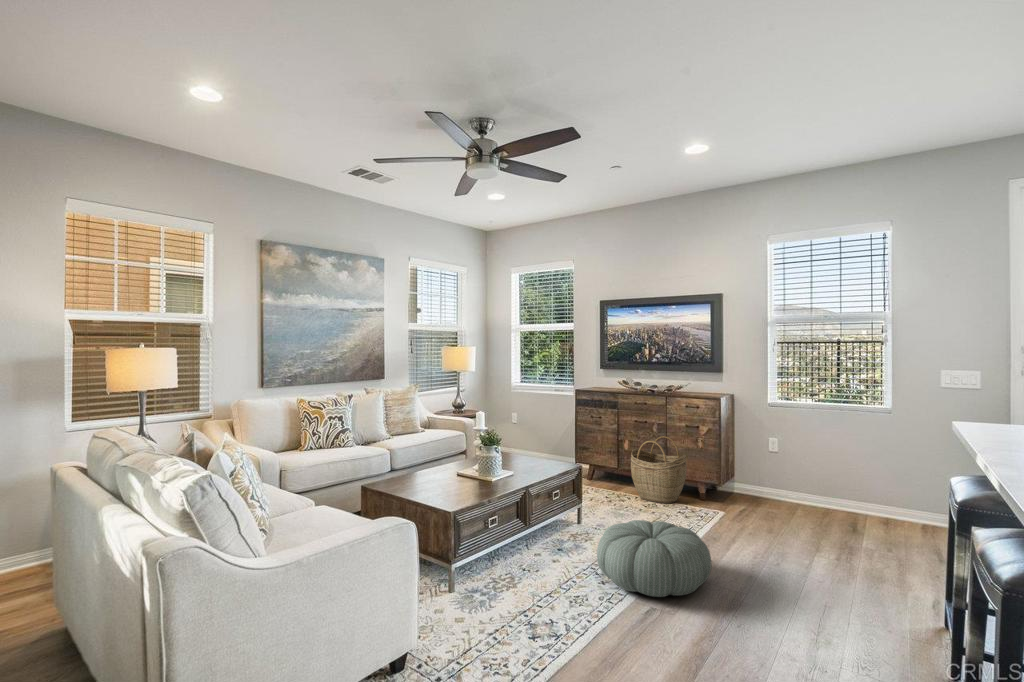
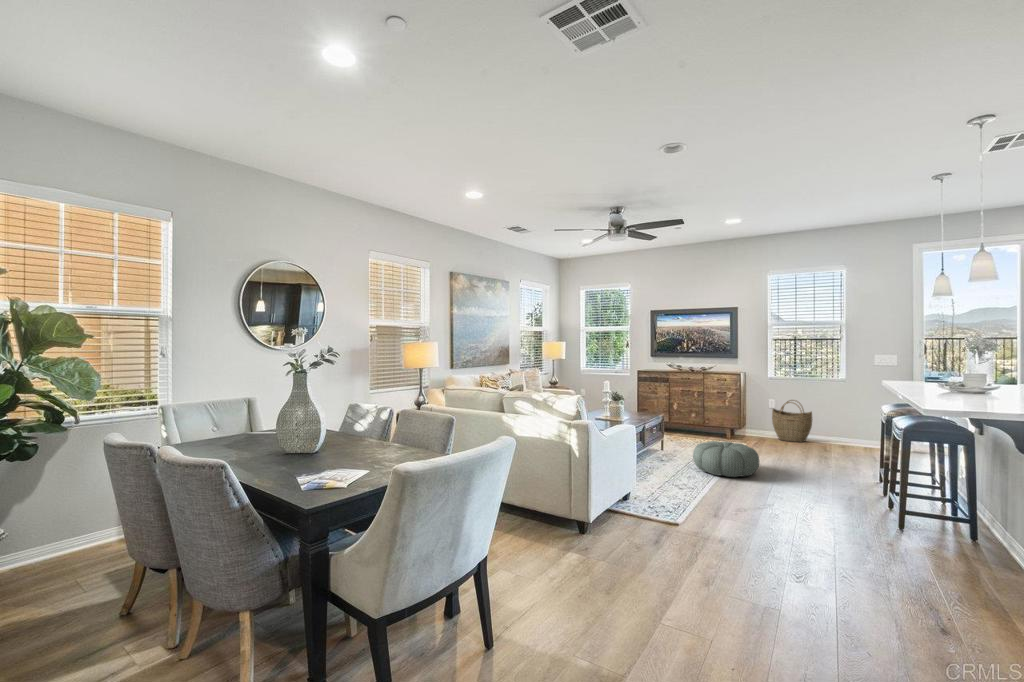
woven basket: present [631,436,687,503] -> present [772,400,813,442]

